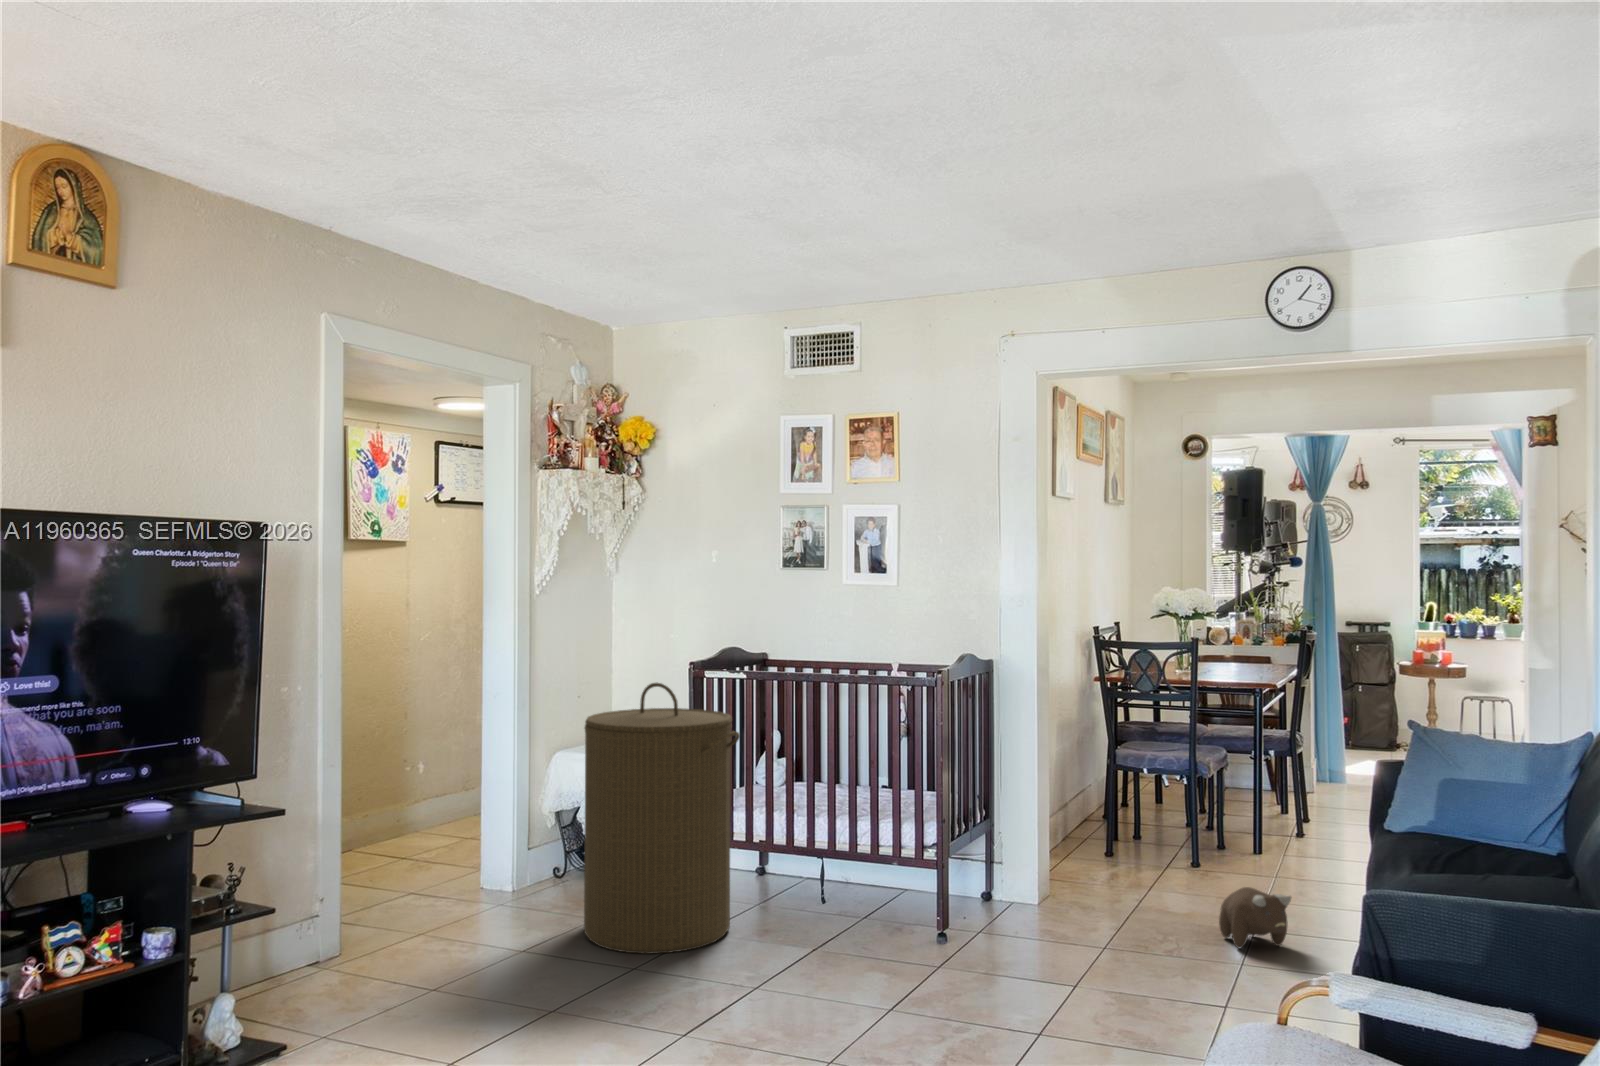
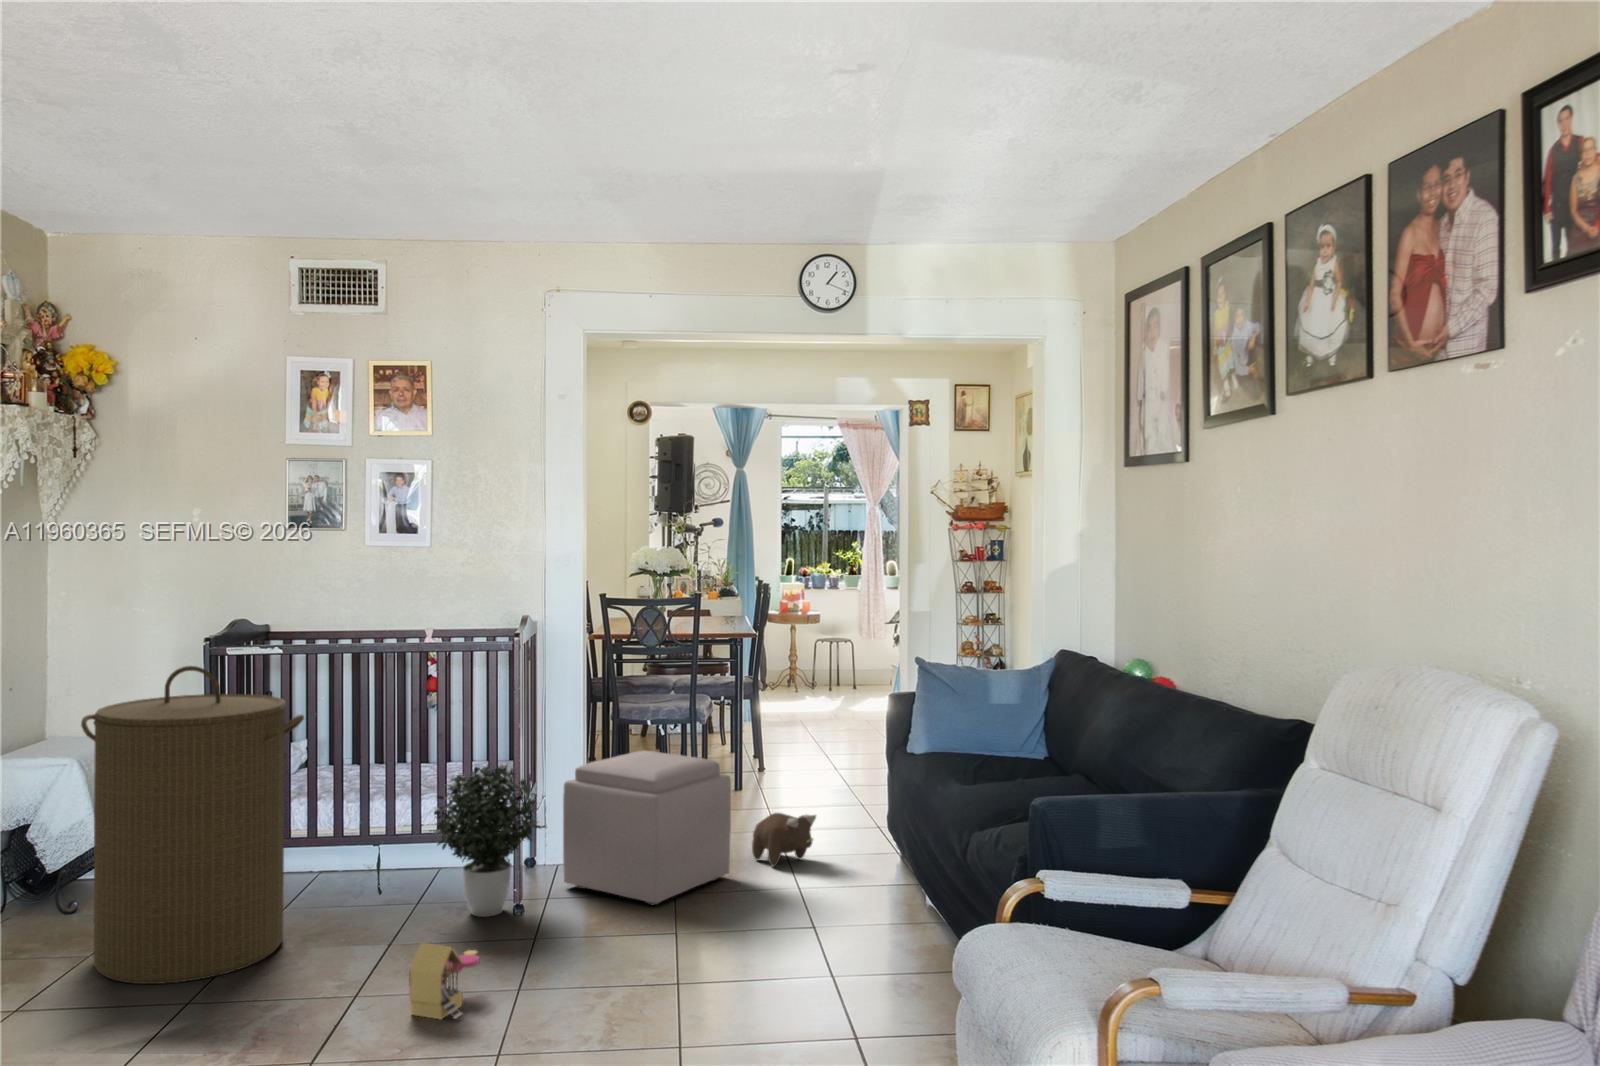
potted plant: none [859,795,962,946] -> present [434,765,541,917]
ottoman: none [997,799,1178,965] -> present [563,750,731,905]
toy house: none [768,954,846,1034] -> present [409,943,479,1019]

